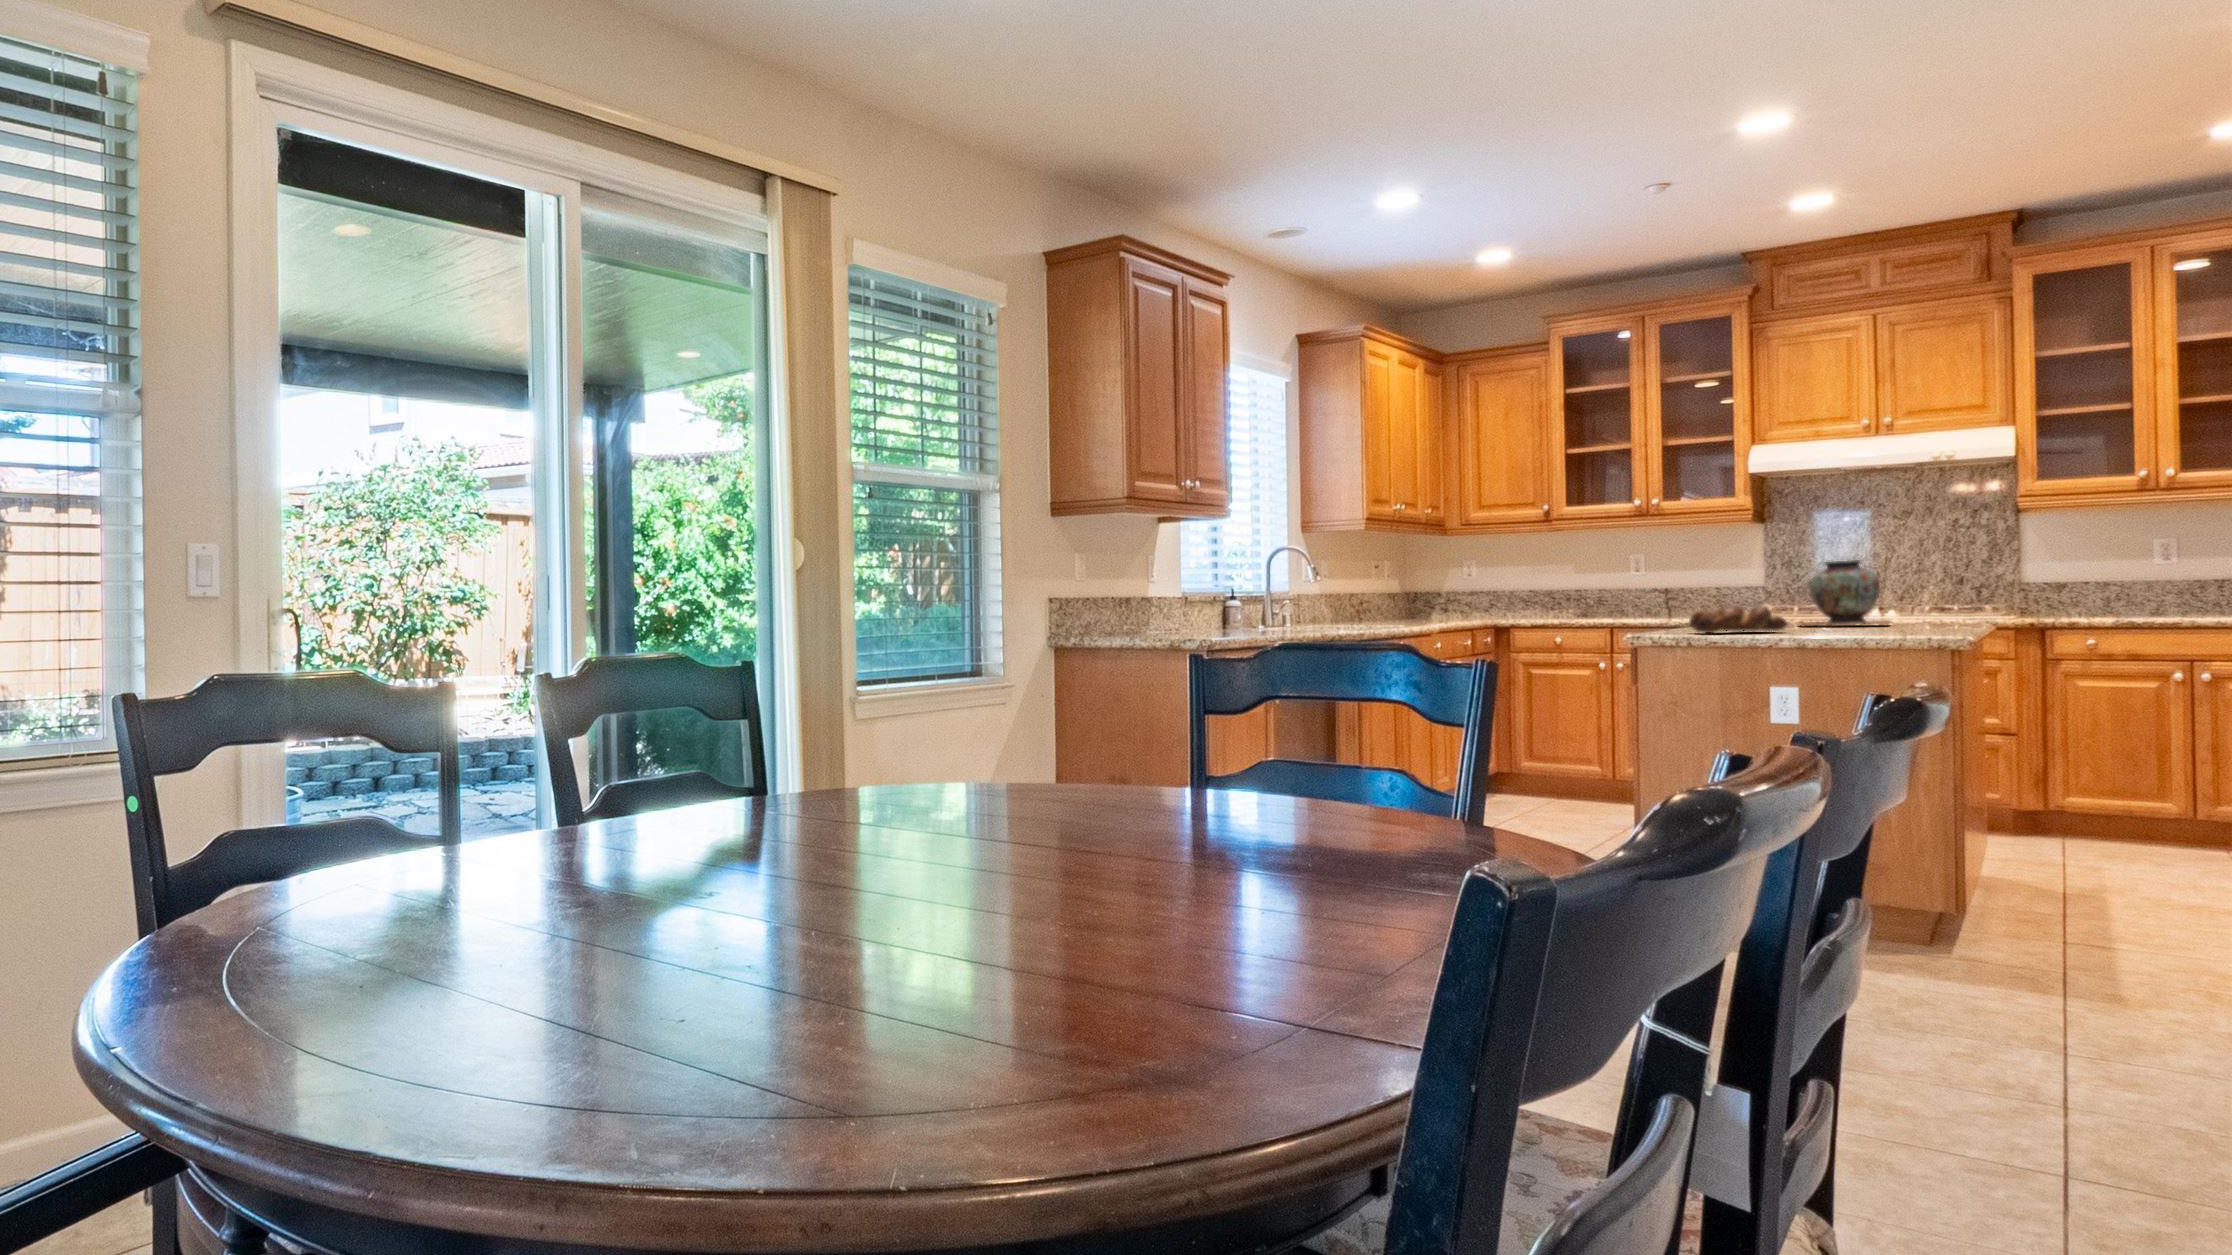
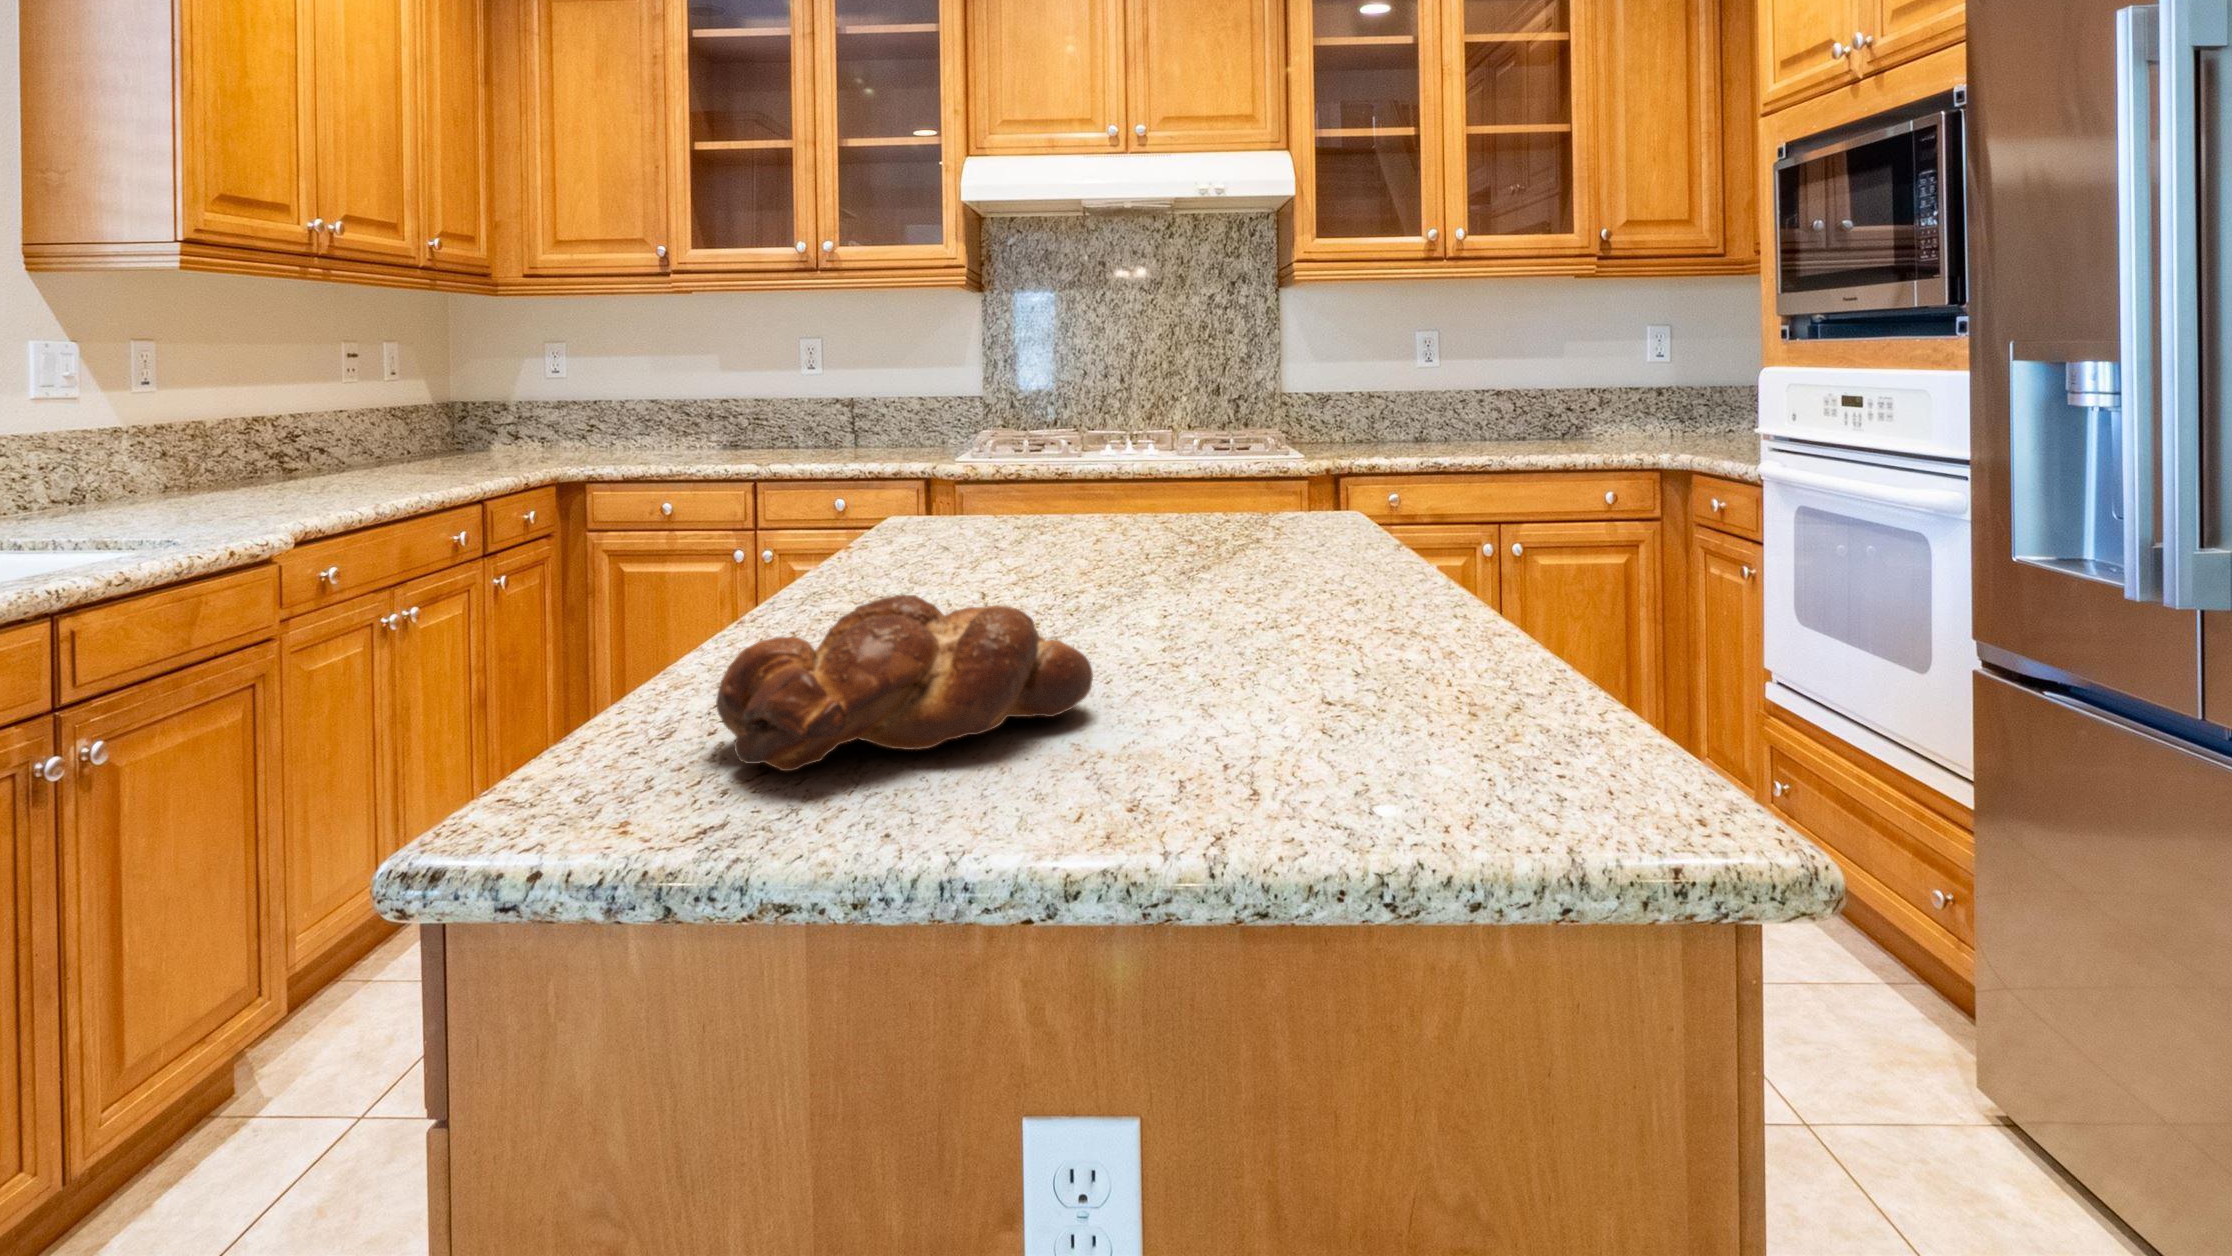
decorative vase: present [1799,560,1890,626] -> none [1069,377,1292,586]

